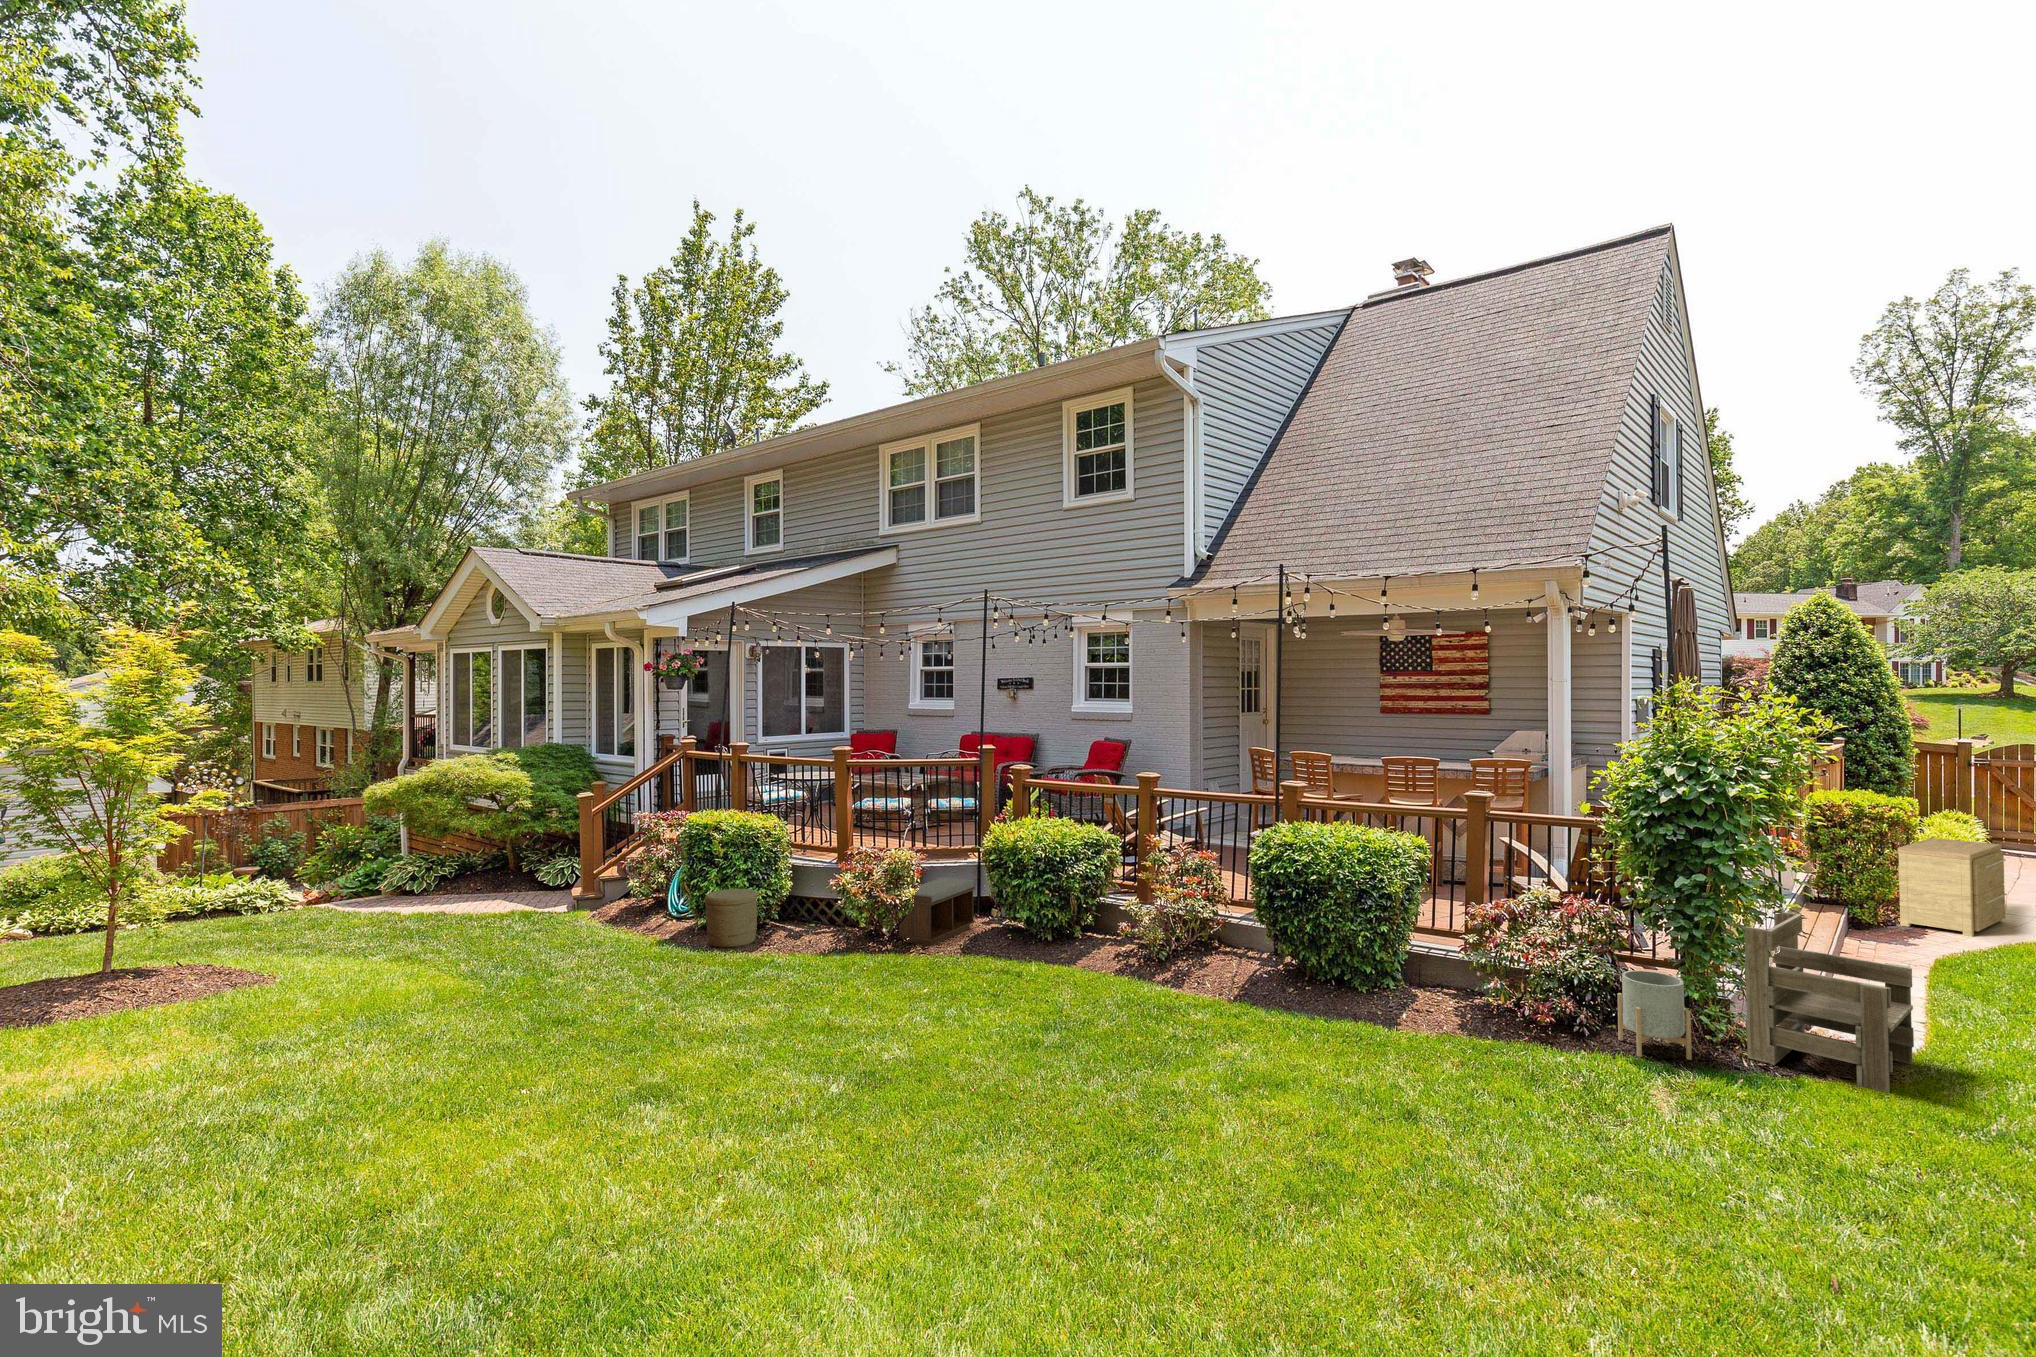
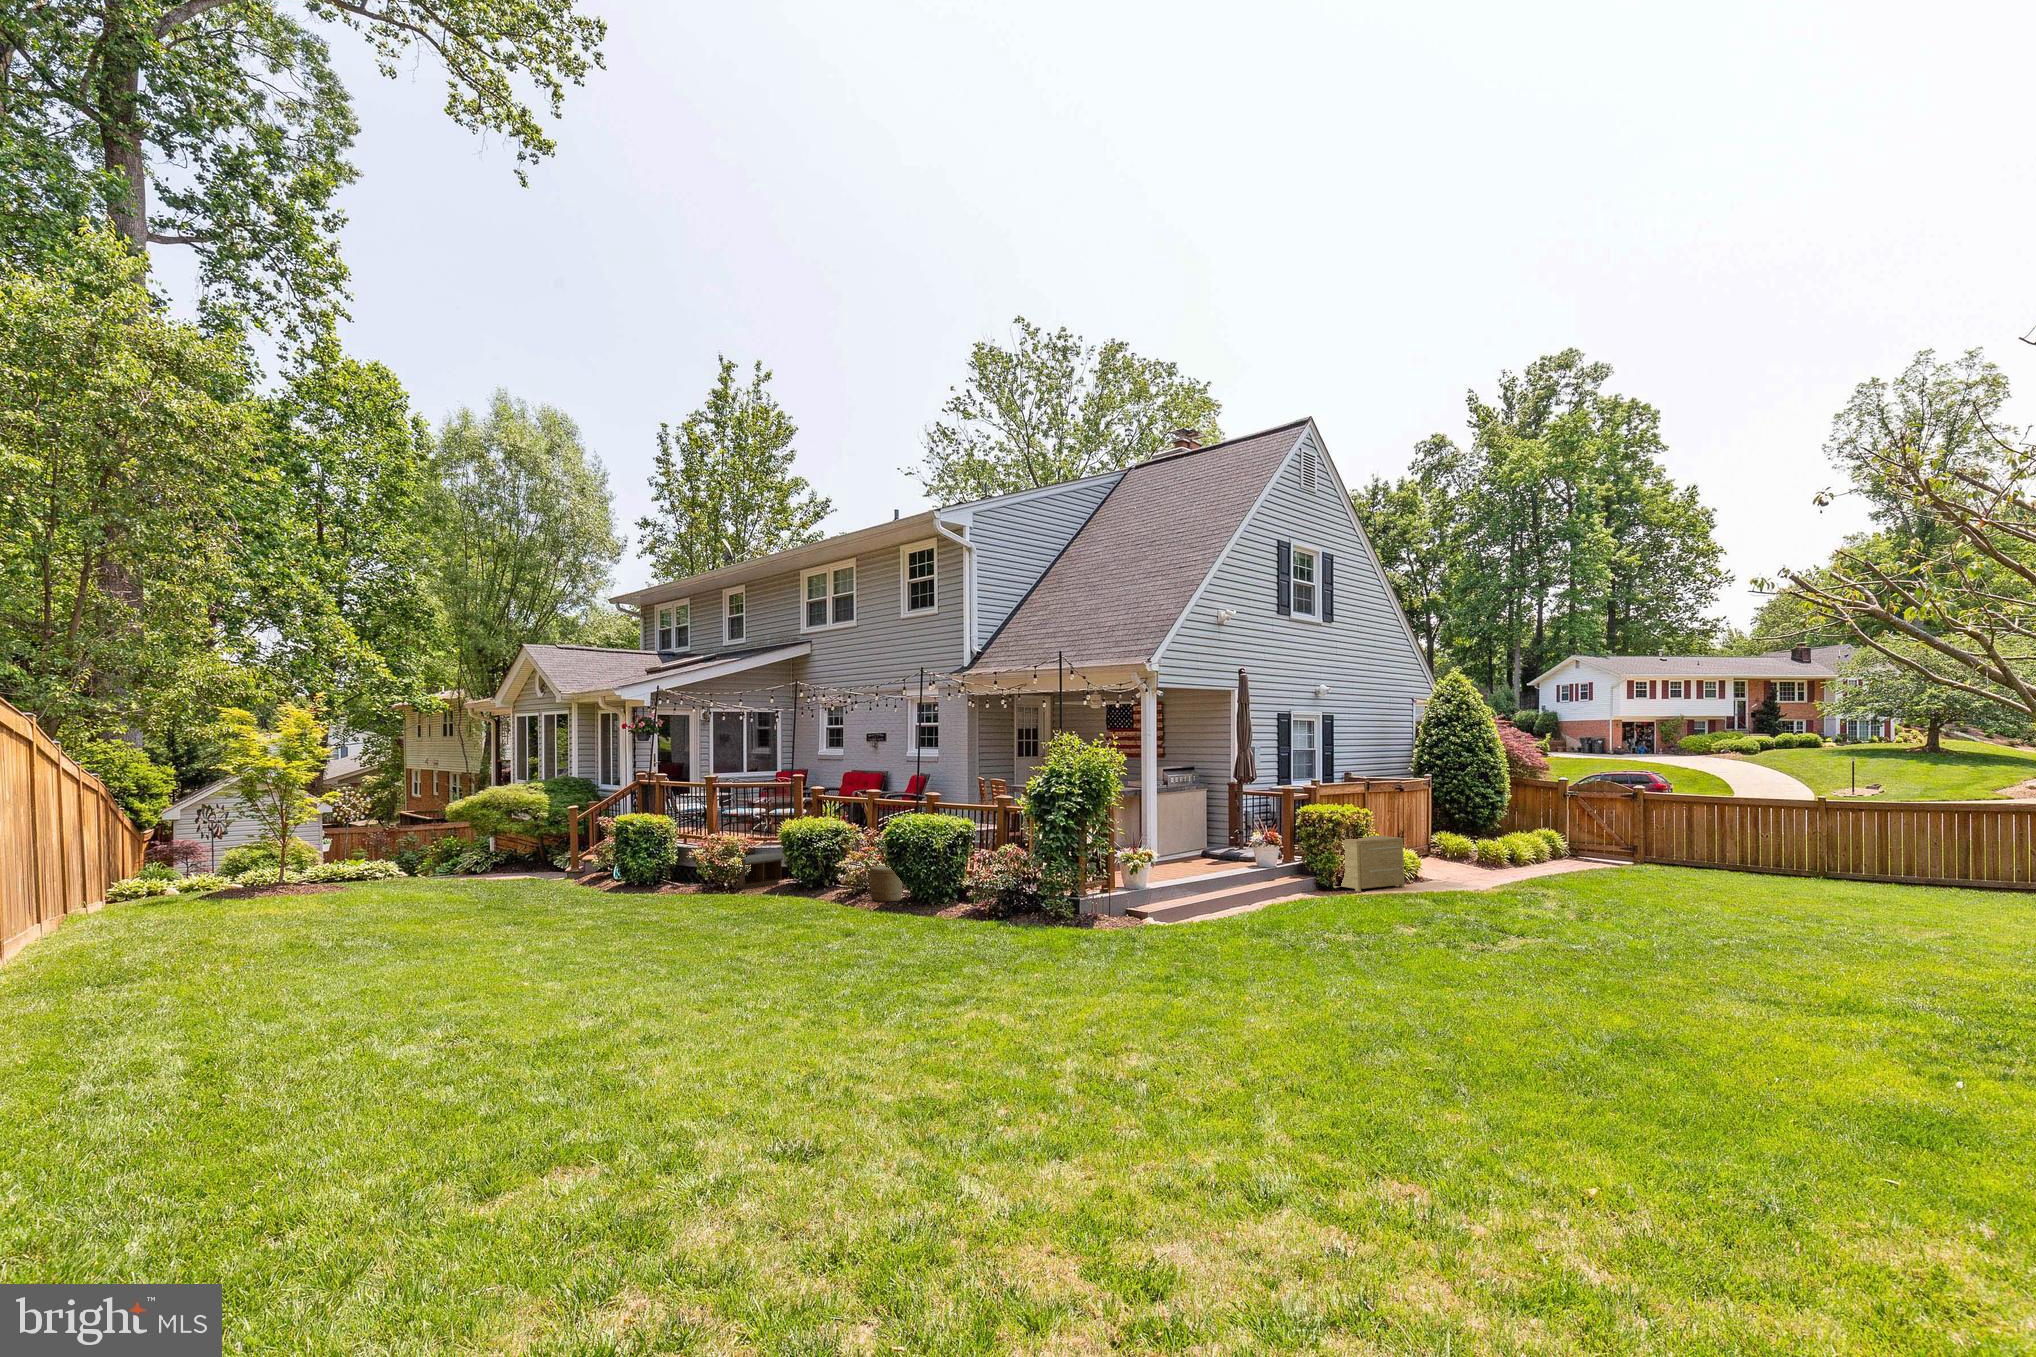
woven basket: present [705,889,758,948] -> present [870,866,902,902]
armchair: present [1744,912,1914,1093] -> none [1072,852,1147,930]
planter: present [1617,970,1692,1060] -> none [1021,881,1051,922]

